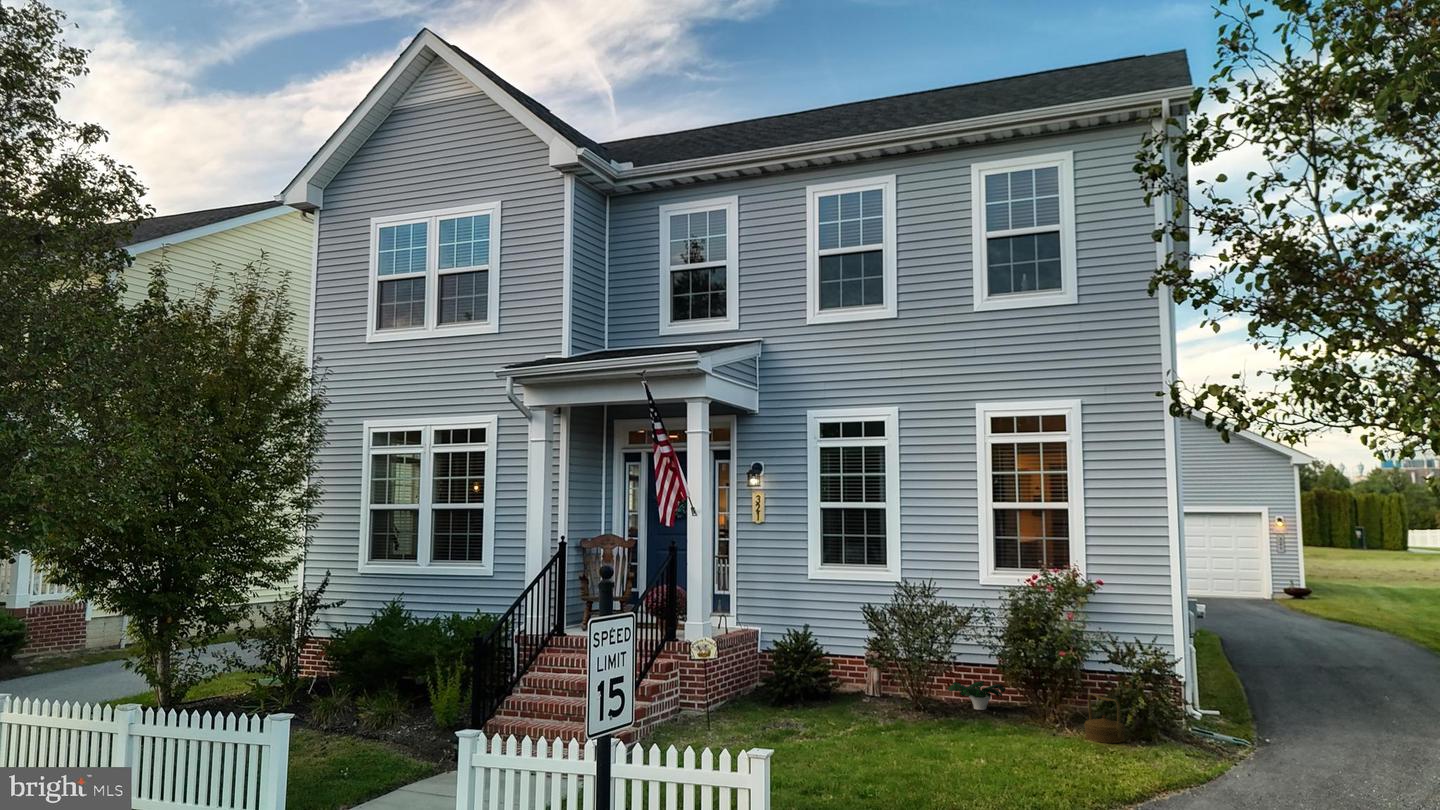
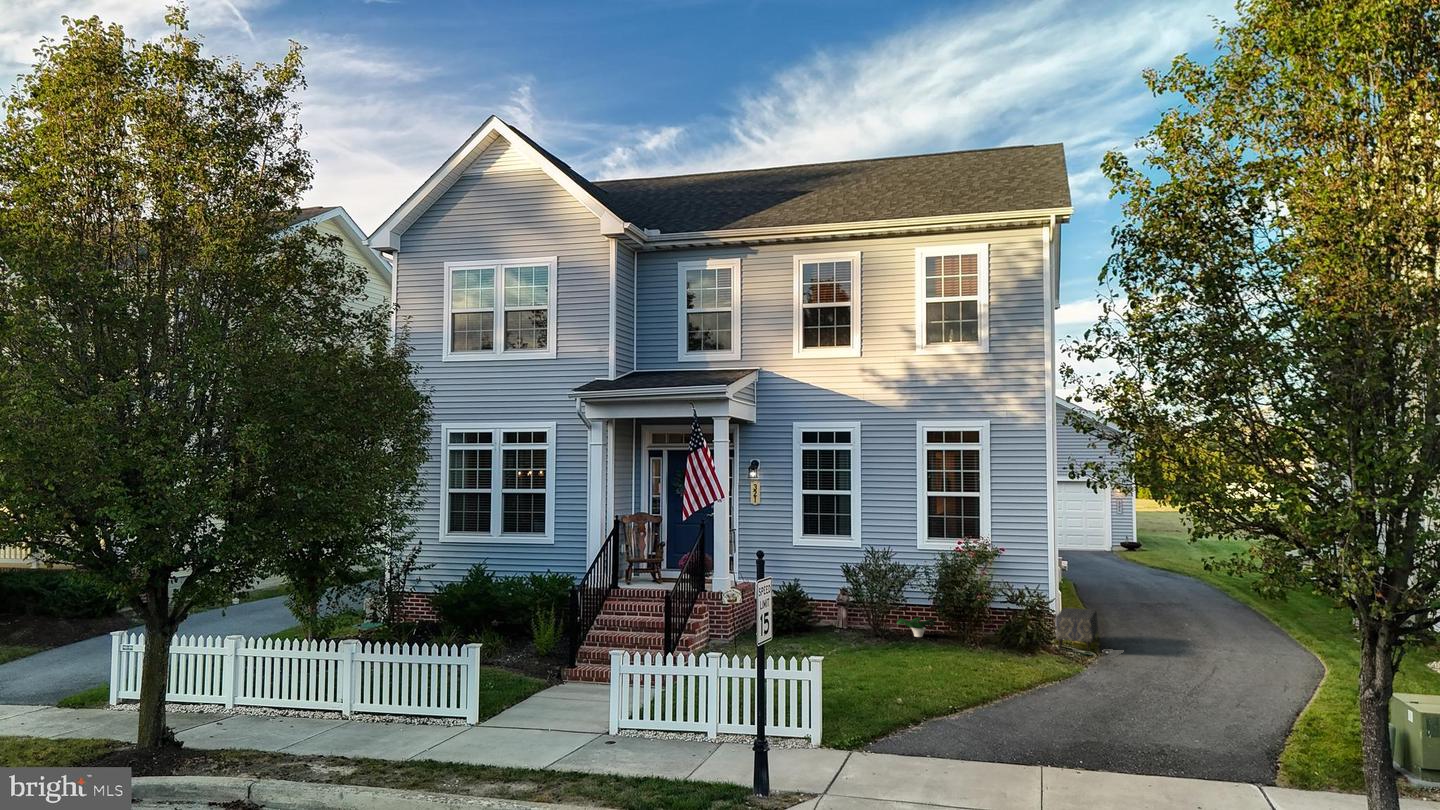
bench: none [1182,670,1248,739] -> present [1056,608,1098,652]
woven basket: present [1084,694,1125,743] -> none [992,624,1019,656]

